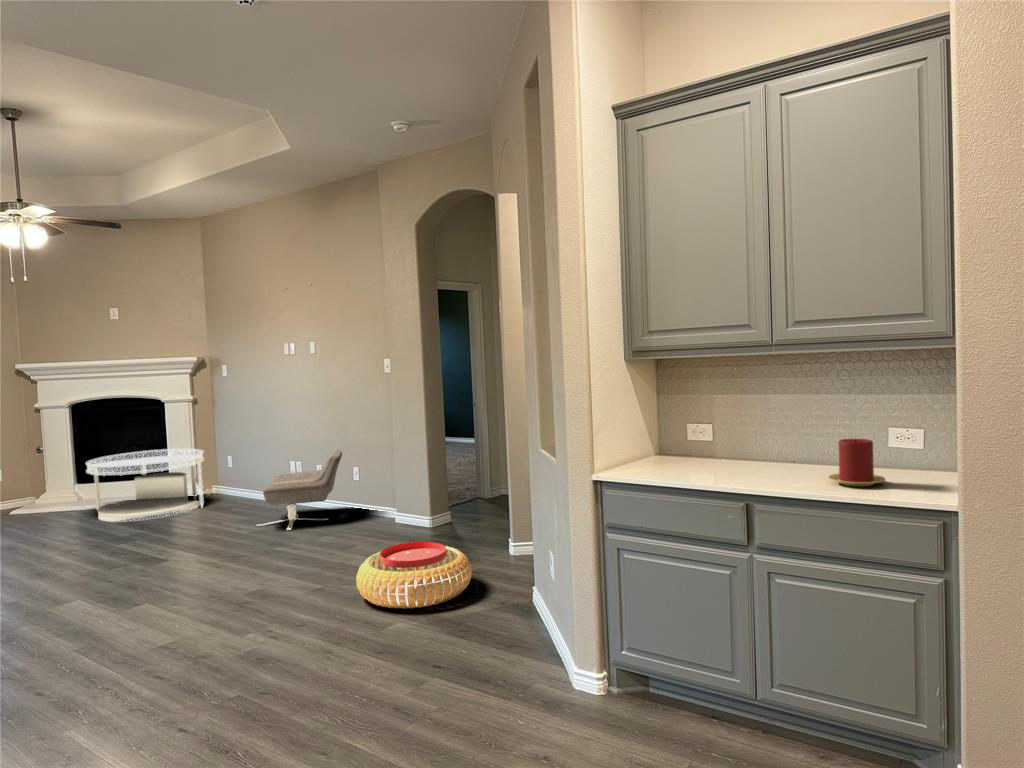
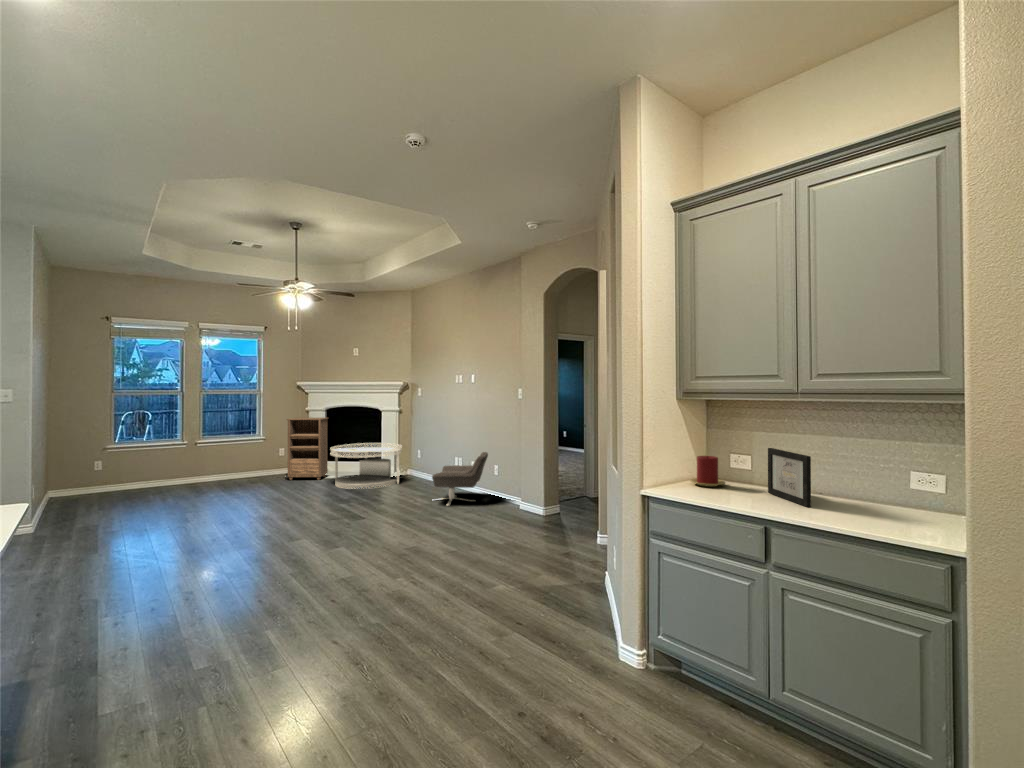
picture frame: none [737,412,791,476] -> present [768,448,811,507]
bookshelf: none [3,417,80,518] -> present [287,418,328,480]
candle: present [828,439,885,486] -> present [690,456,725,487]
pouf: present [356,542,472,609] -> none [479,525,562,575]

